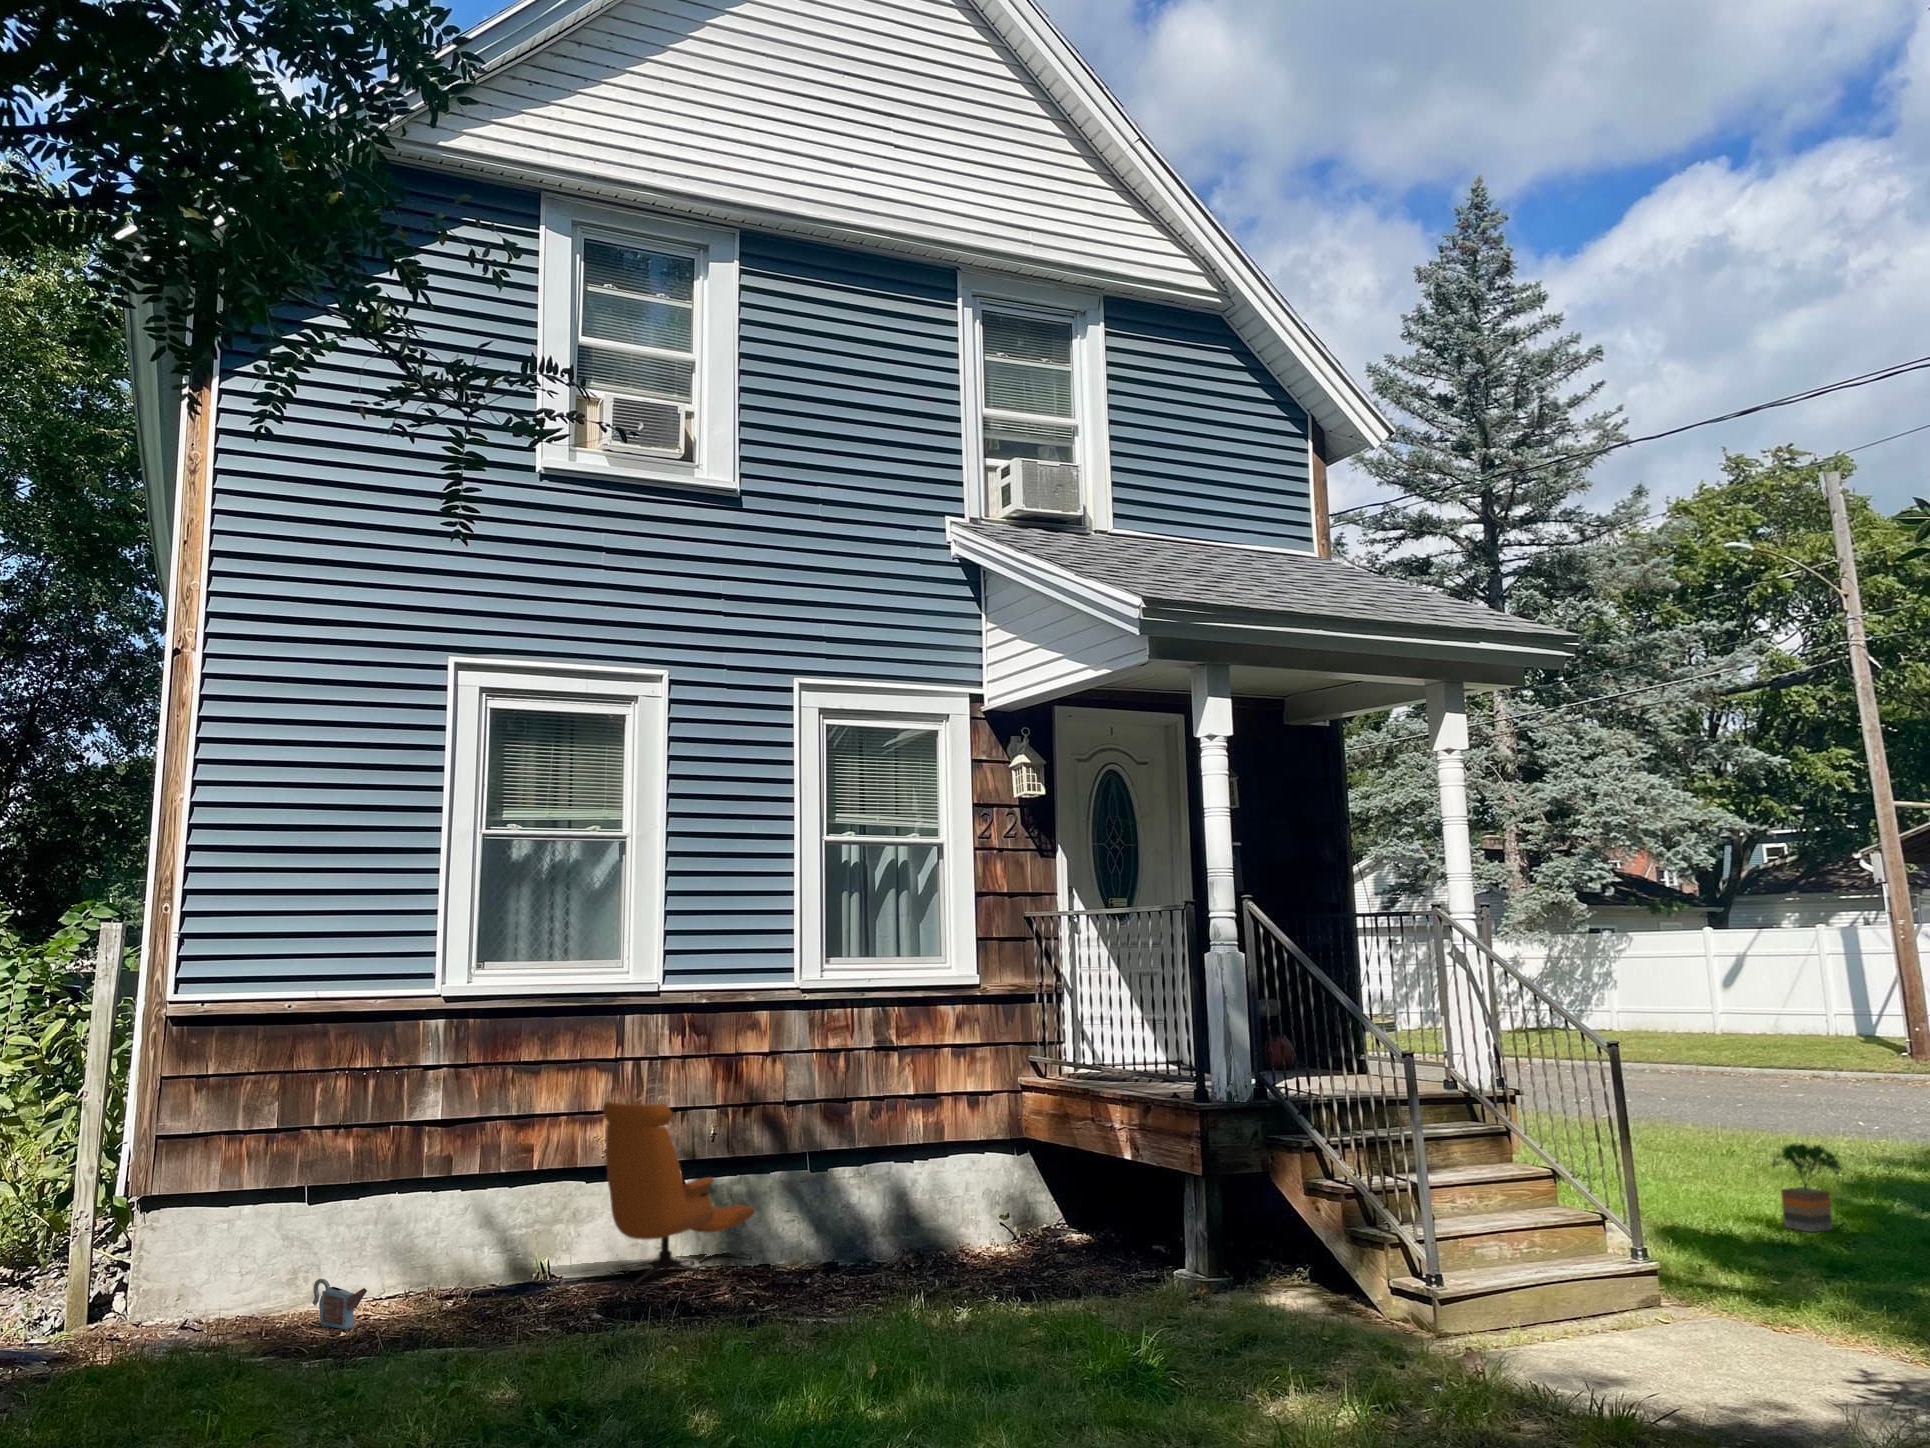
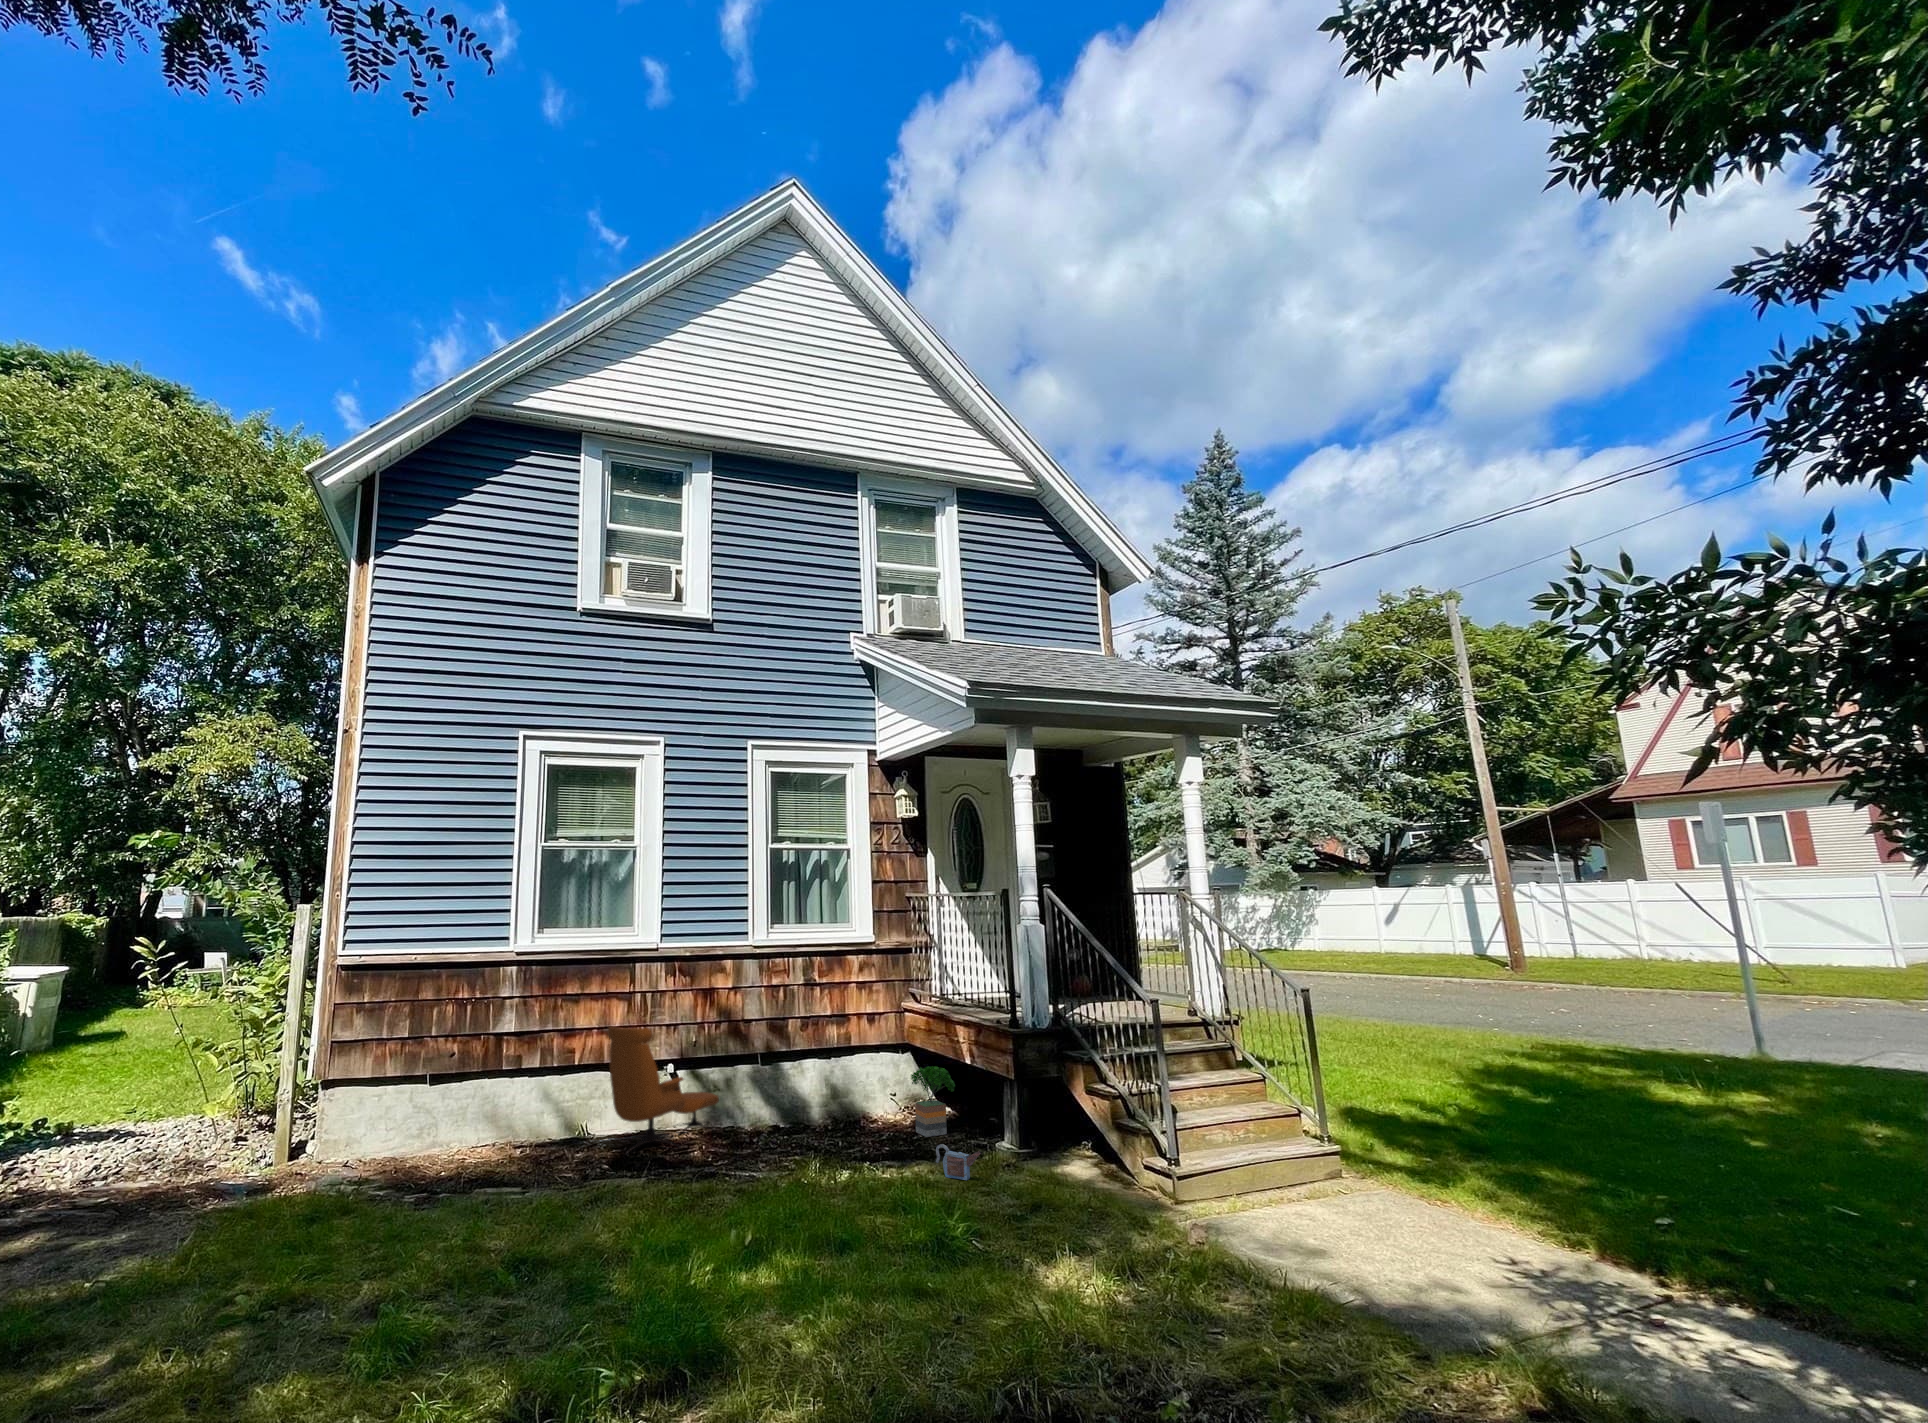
potted tree: present [1772,1143,1841,1232] -> present [911,1066,955,1137]
watering can: present [312,1279,367,1329] -> present [936,1144,981,1180]

